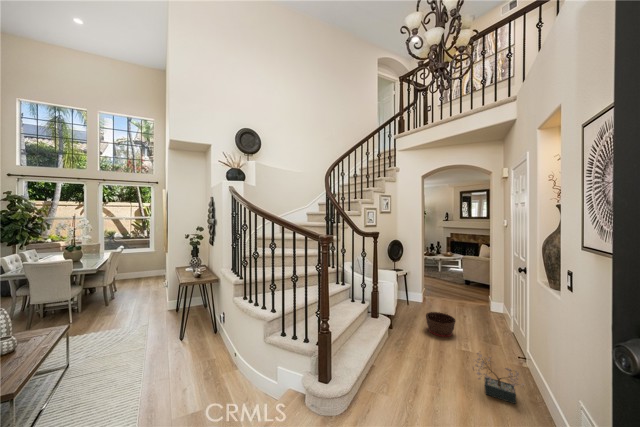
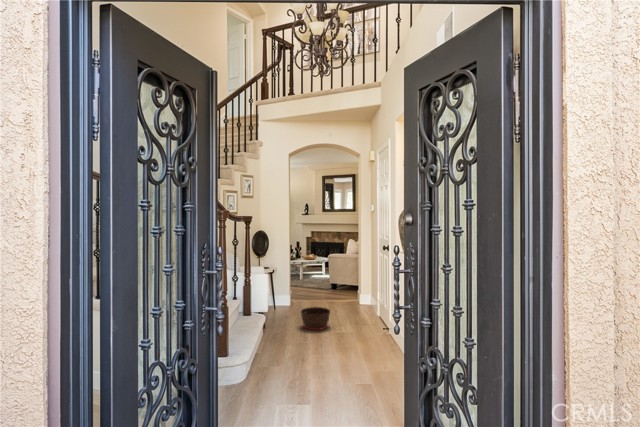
decorative plant: present [473,353,524,404] -> none [351,324,390,360]

